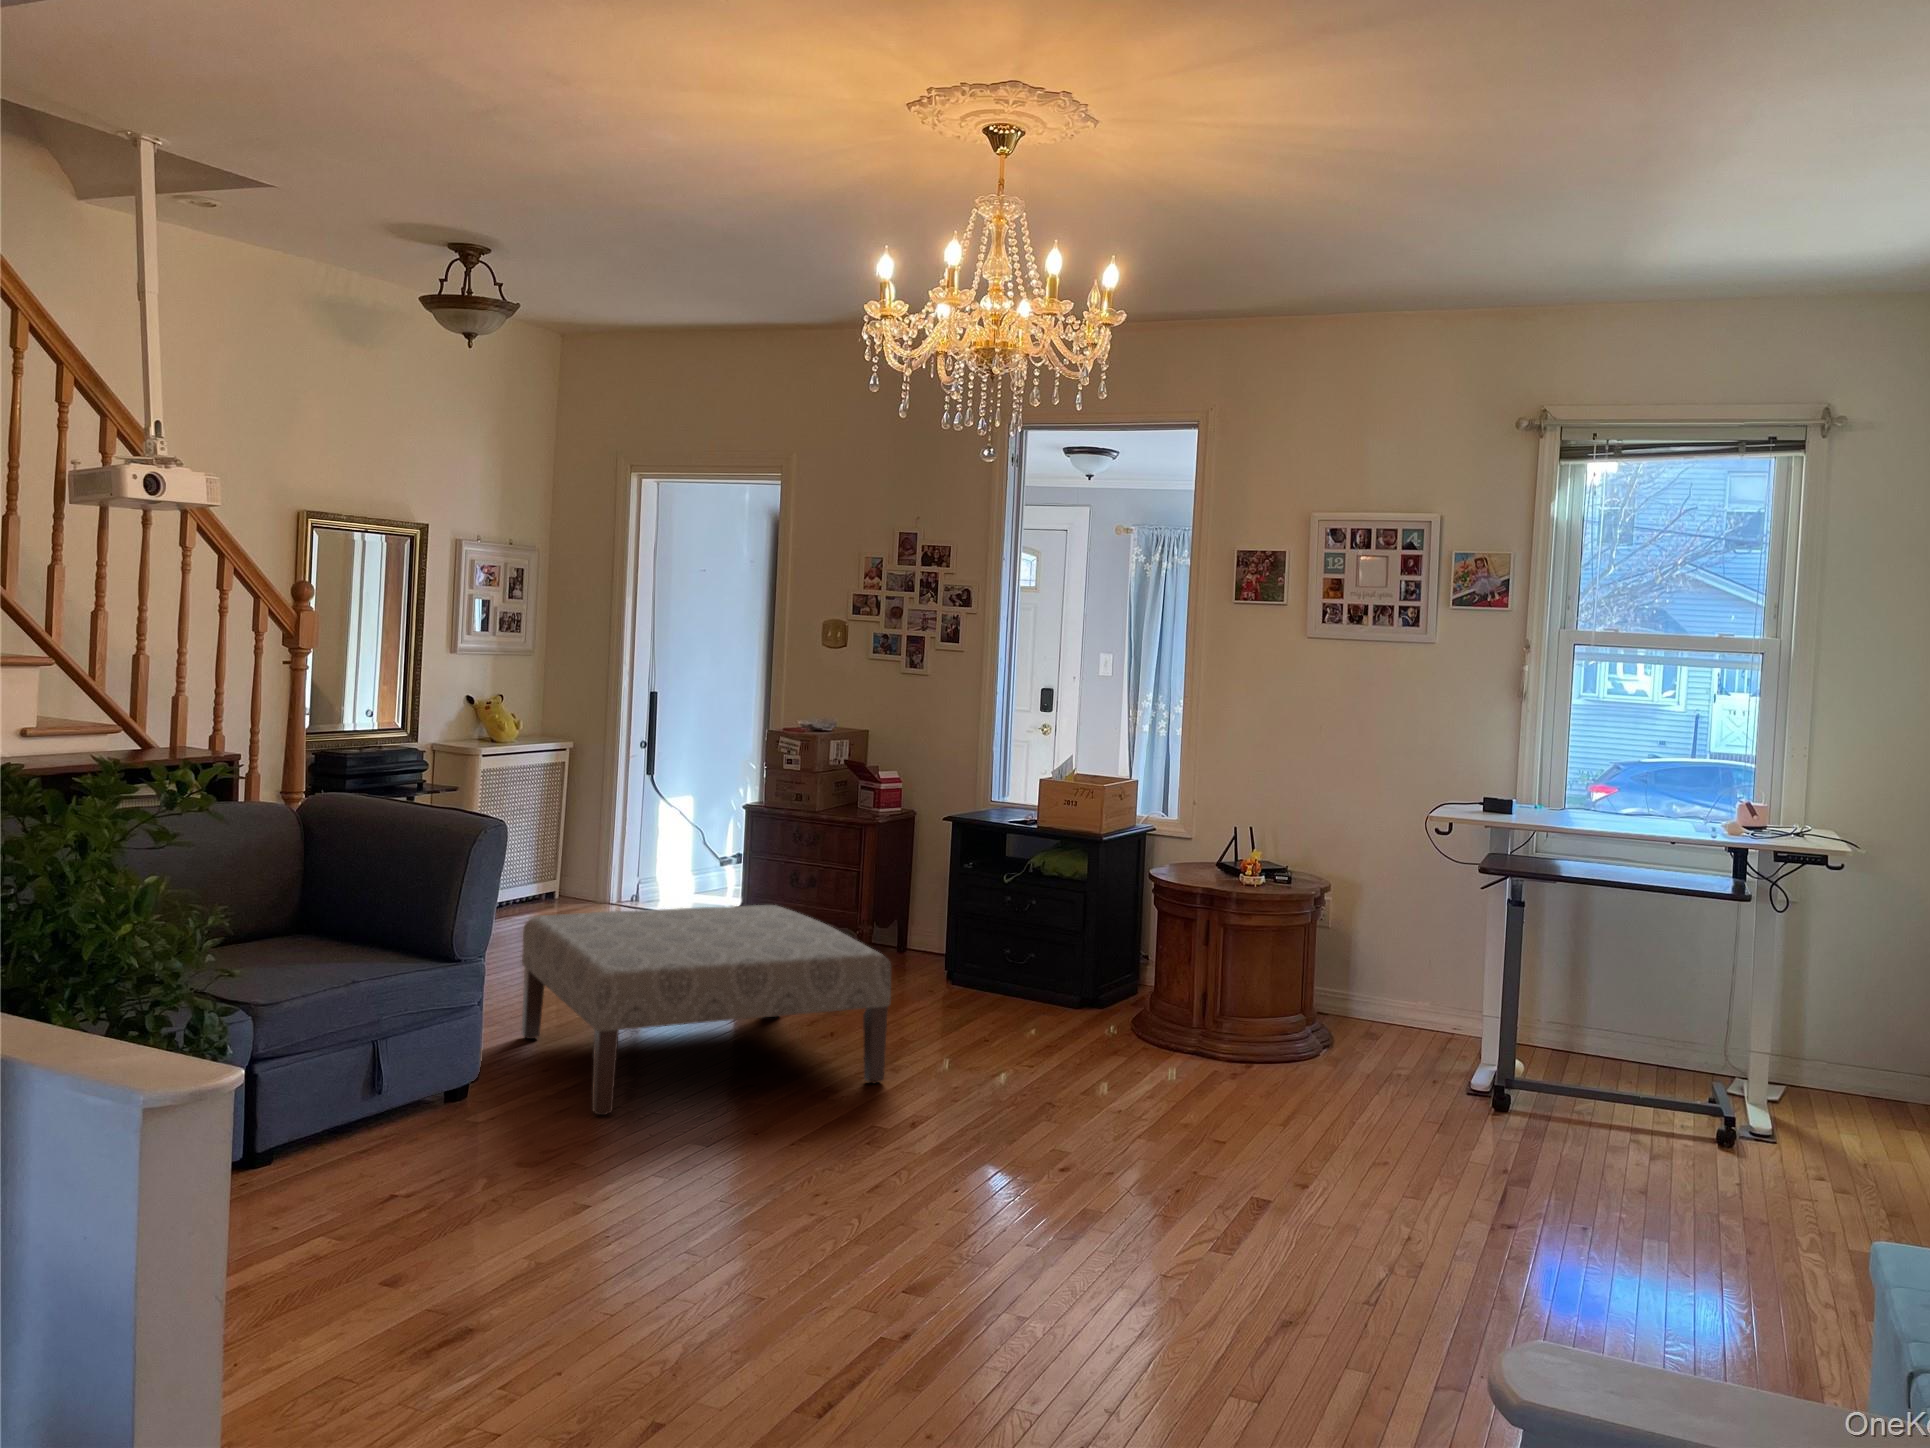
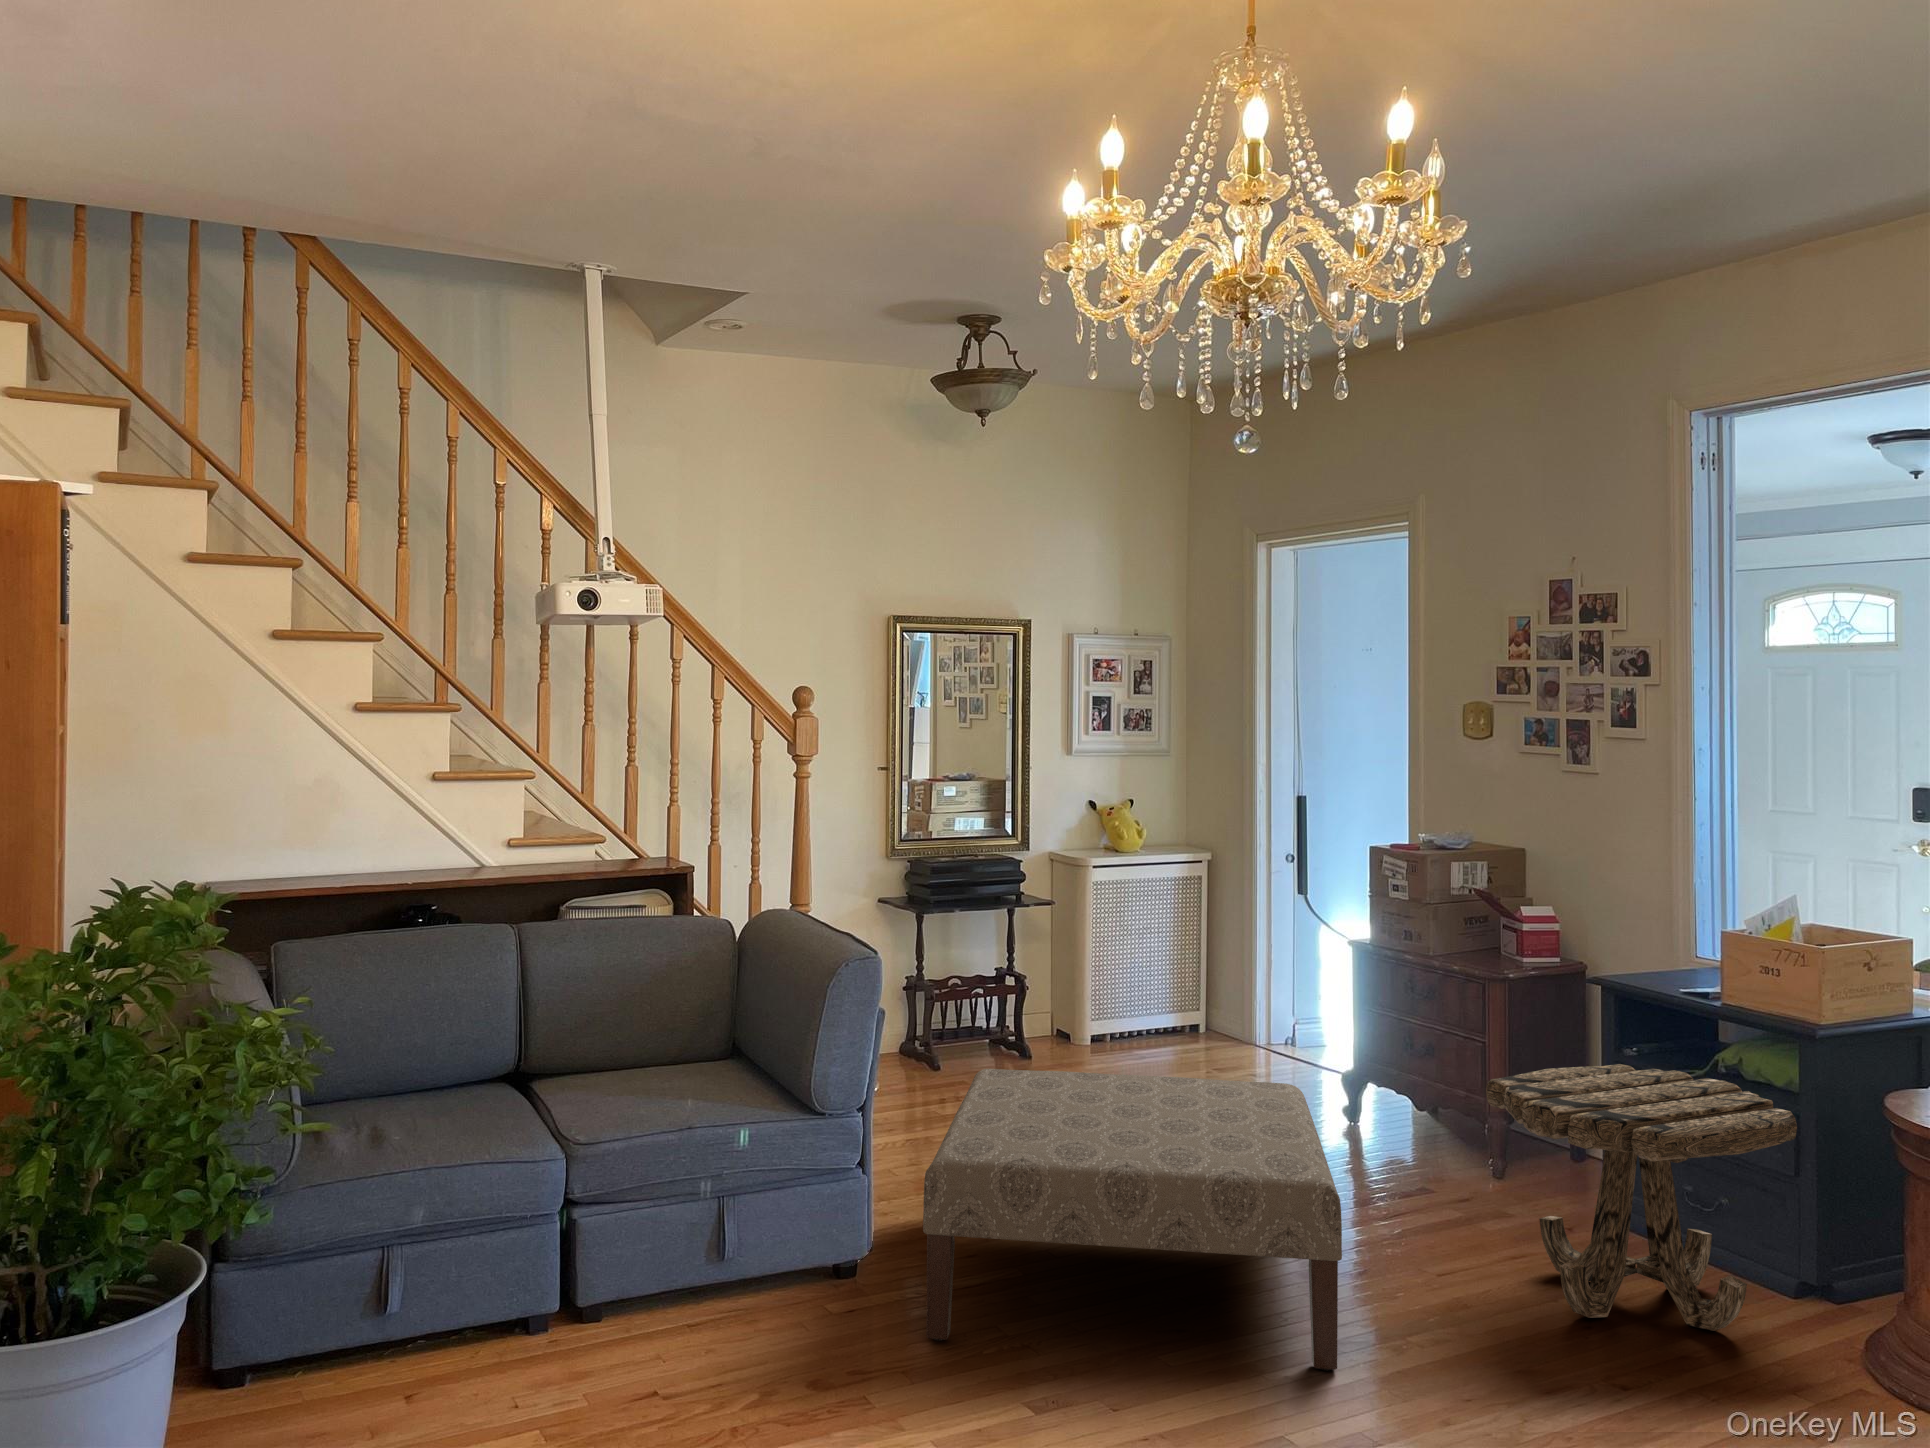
side table: none [922,871,1103,1031] -> present [1486,1064,1797,1331]

